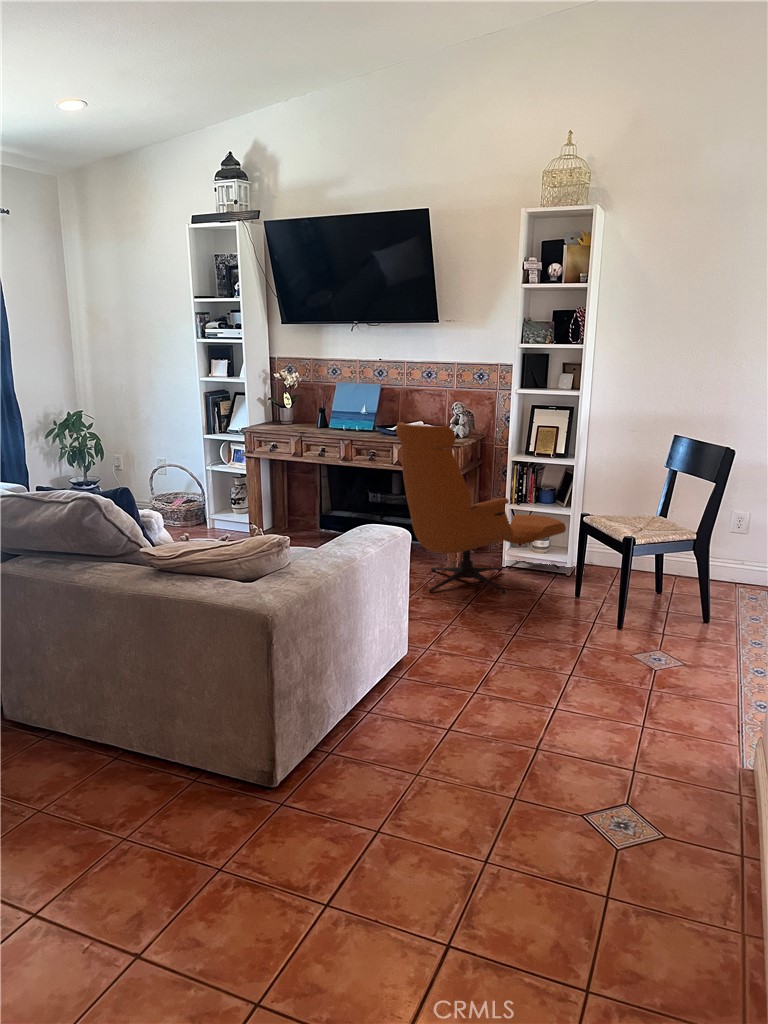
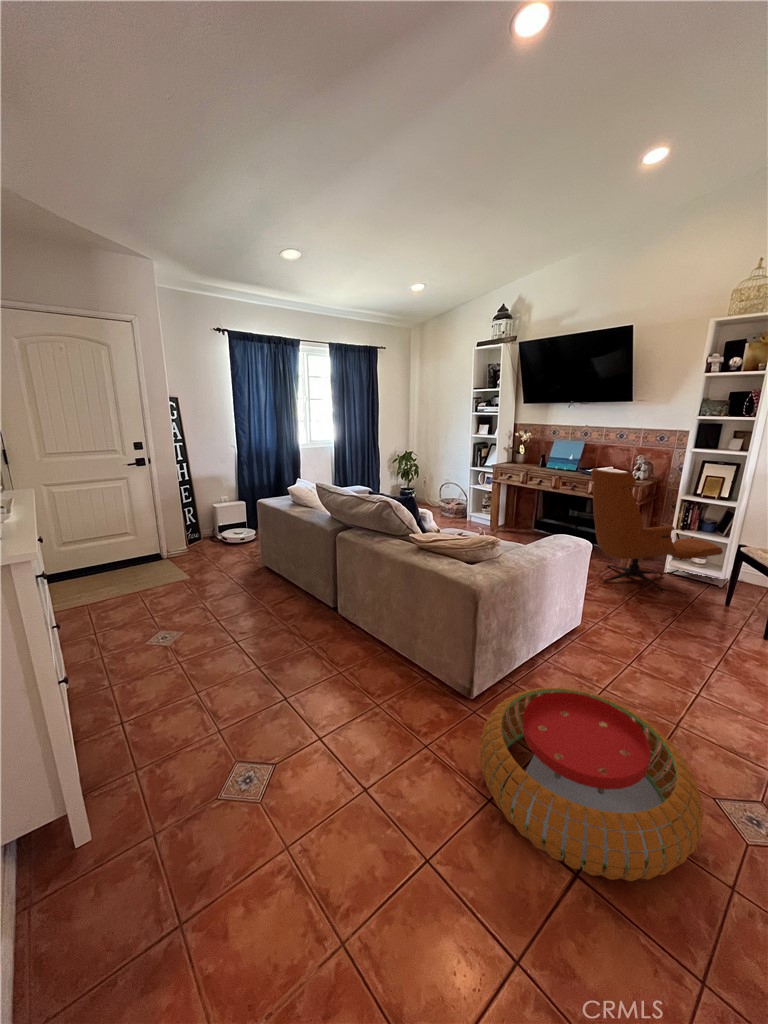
pouf: none [297,727,573,941] -> present [480,687,704,881]

